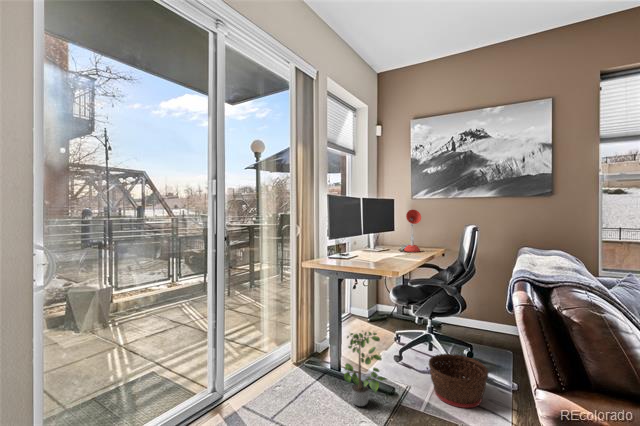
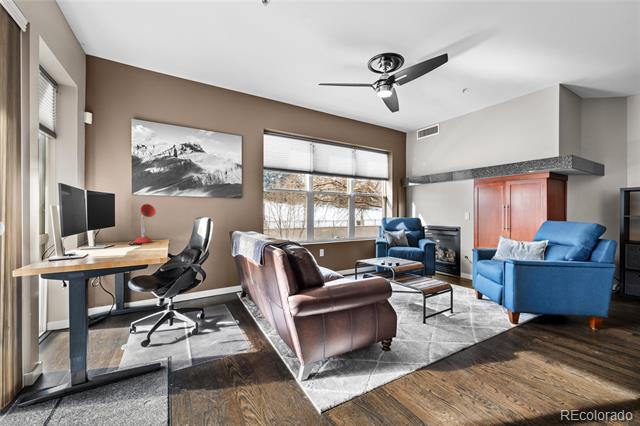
potted plant: present [344,332,386,406] -> none [110,317,163,399]
basket: present [429,354,488,408] -> none [187,314,232,353]

